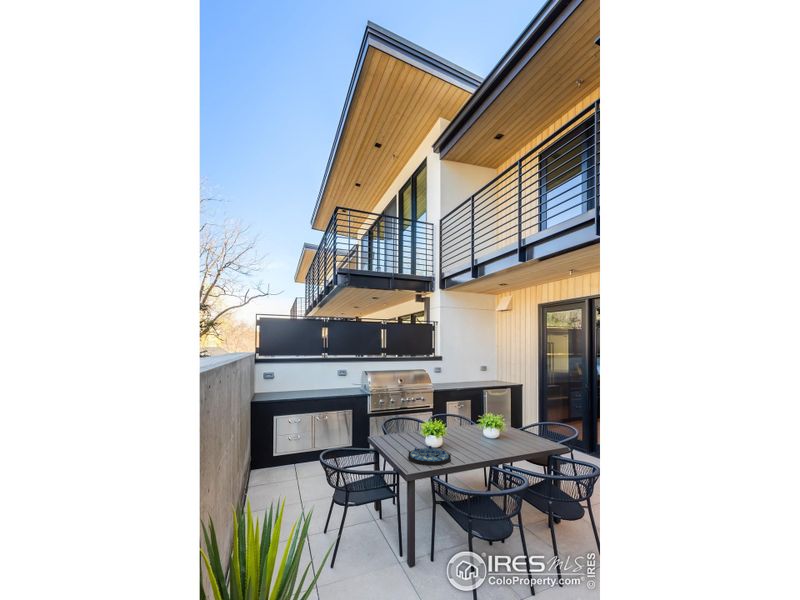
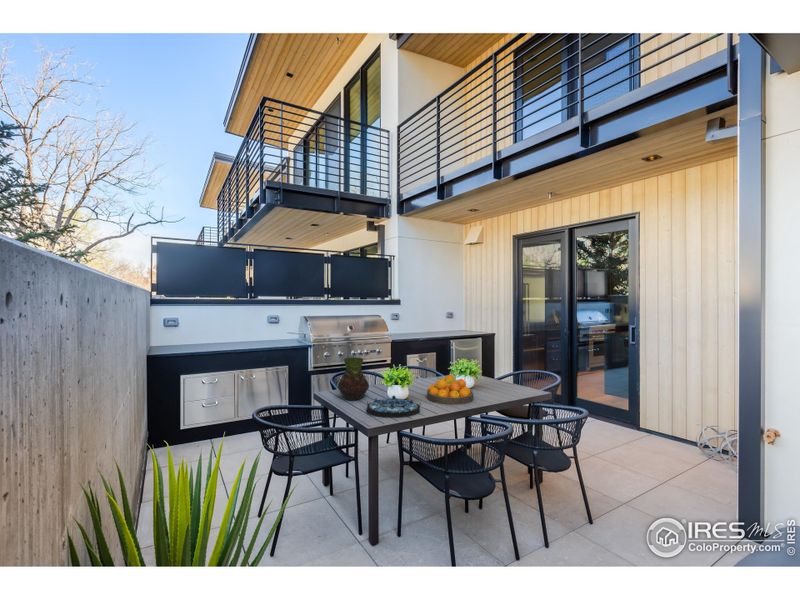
vase: none [388,412,412,447] -> present [338,357,369,400]
fruit bowl: none [458,429,497,456] -> present [427,375,474,405]

